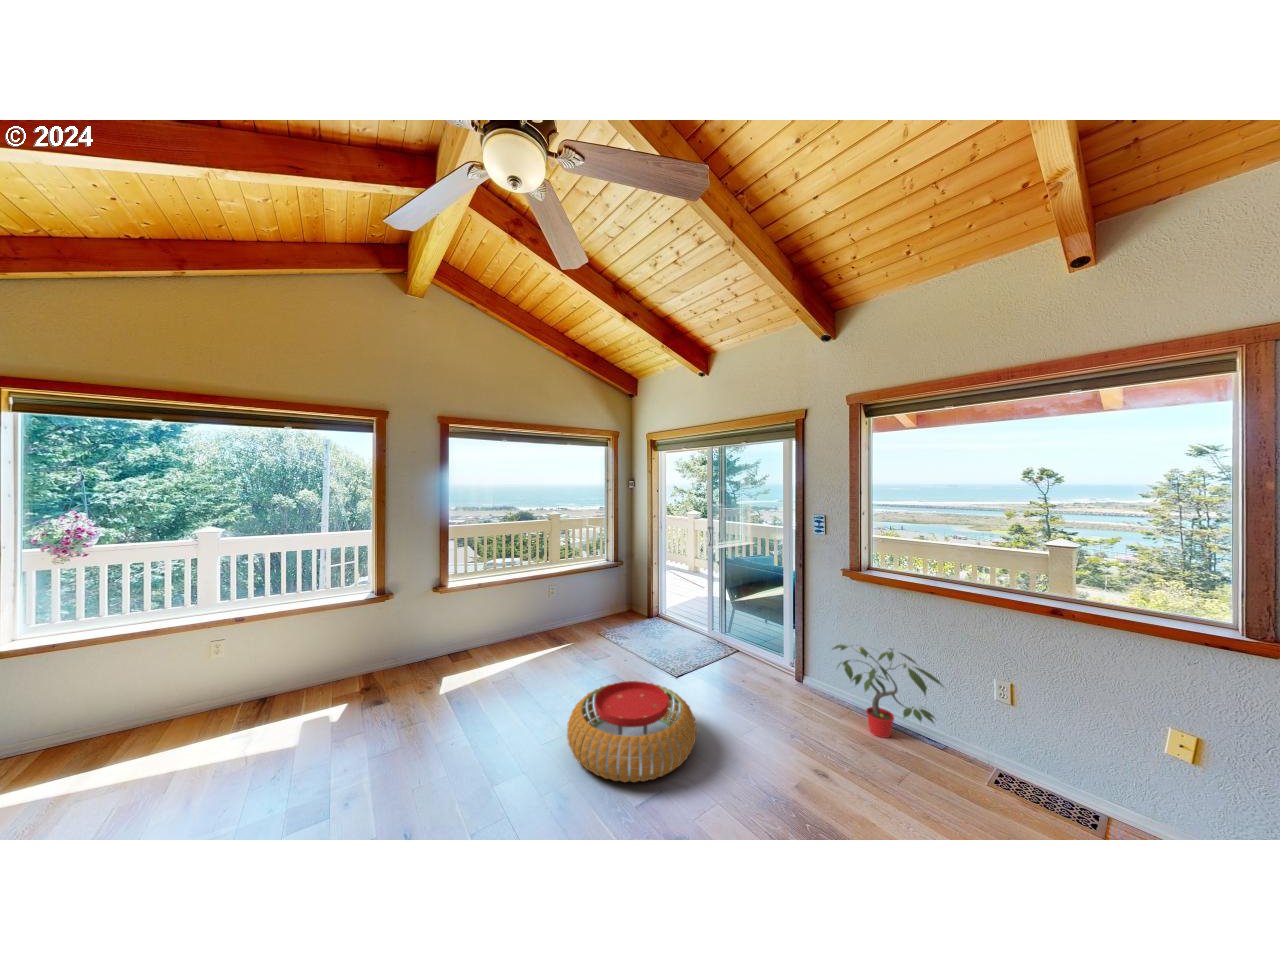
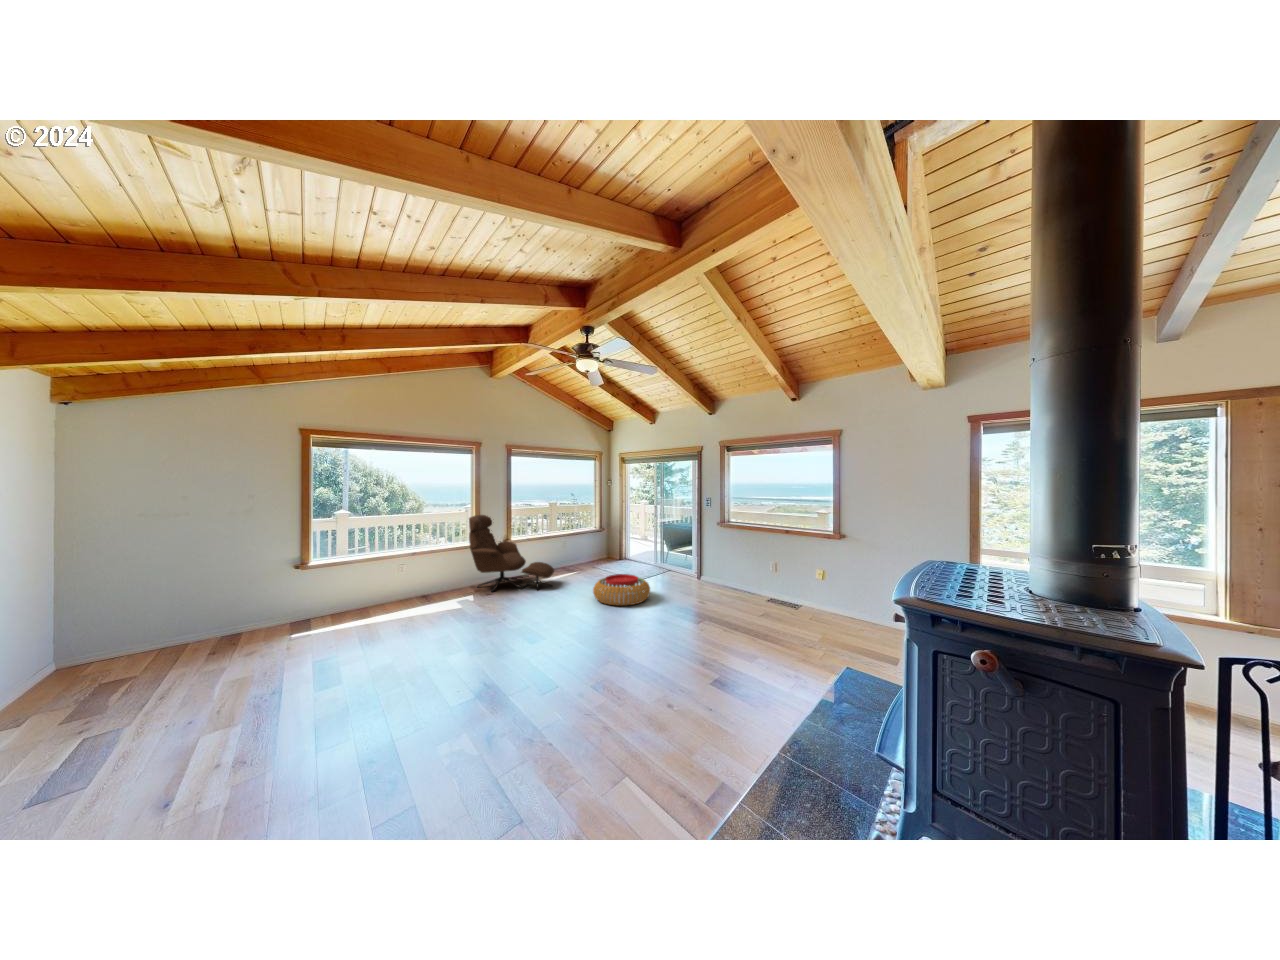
lounge chair: none [346,542,515,700] -> present [469,515,554,592]
potted plant: present [832,645,943,738] -> none [709,555,755,594]

